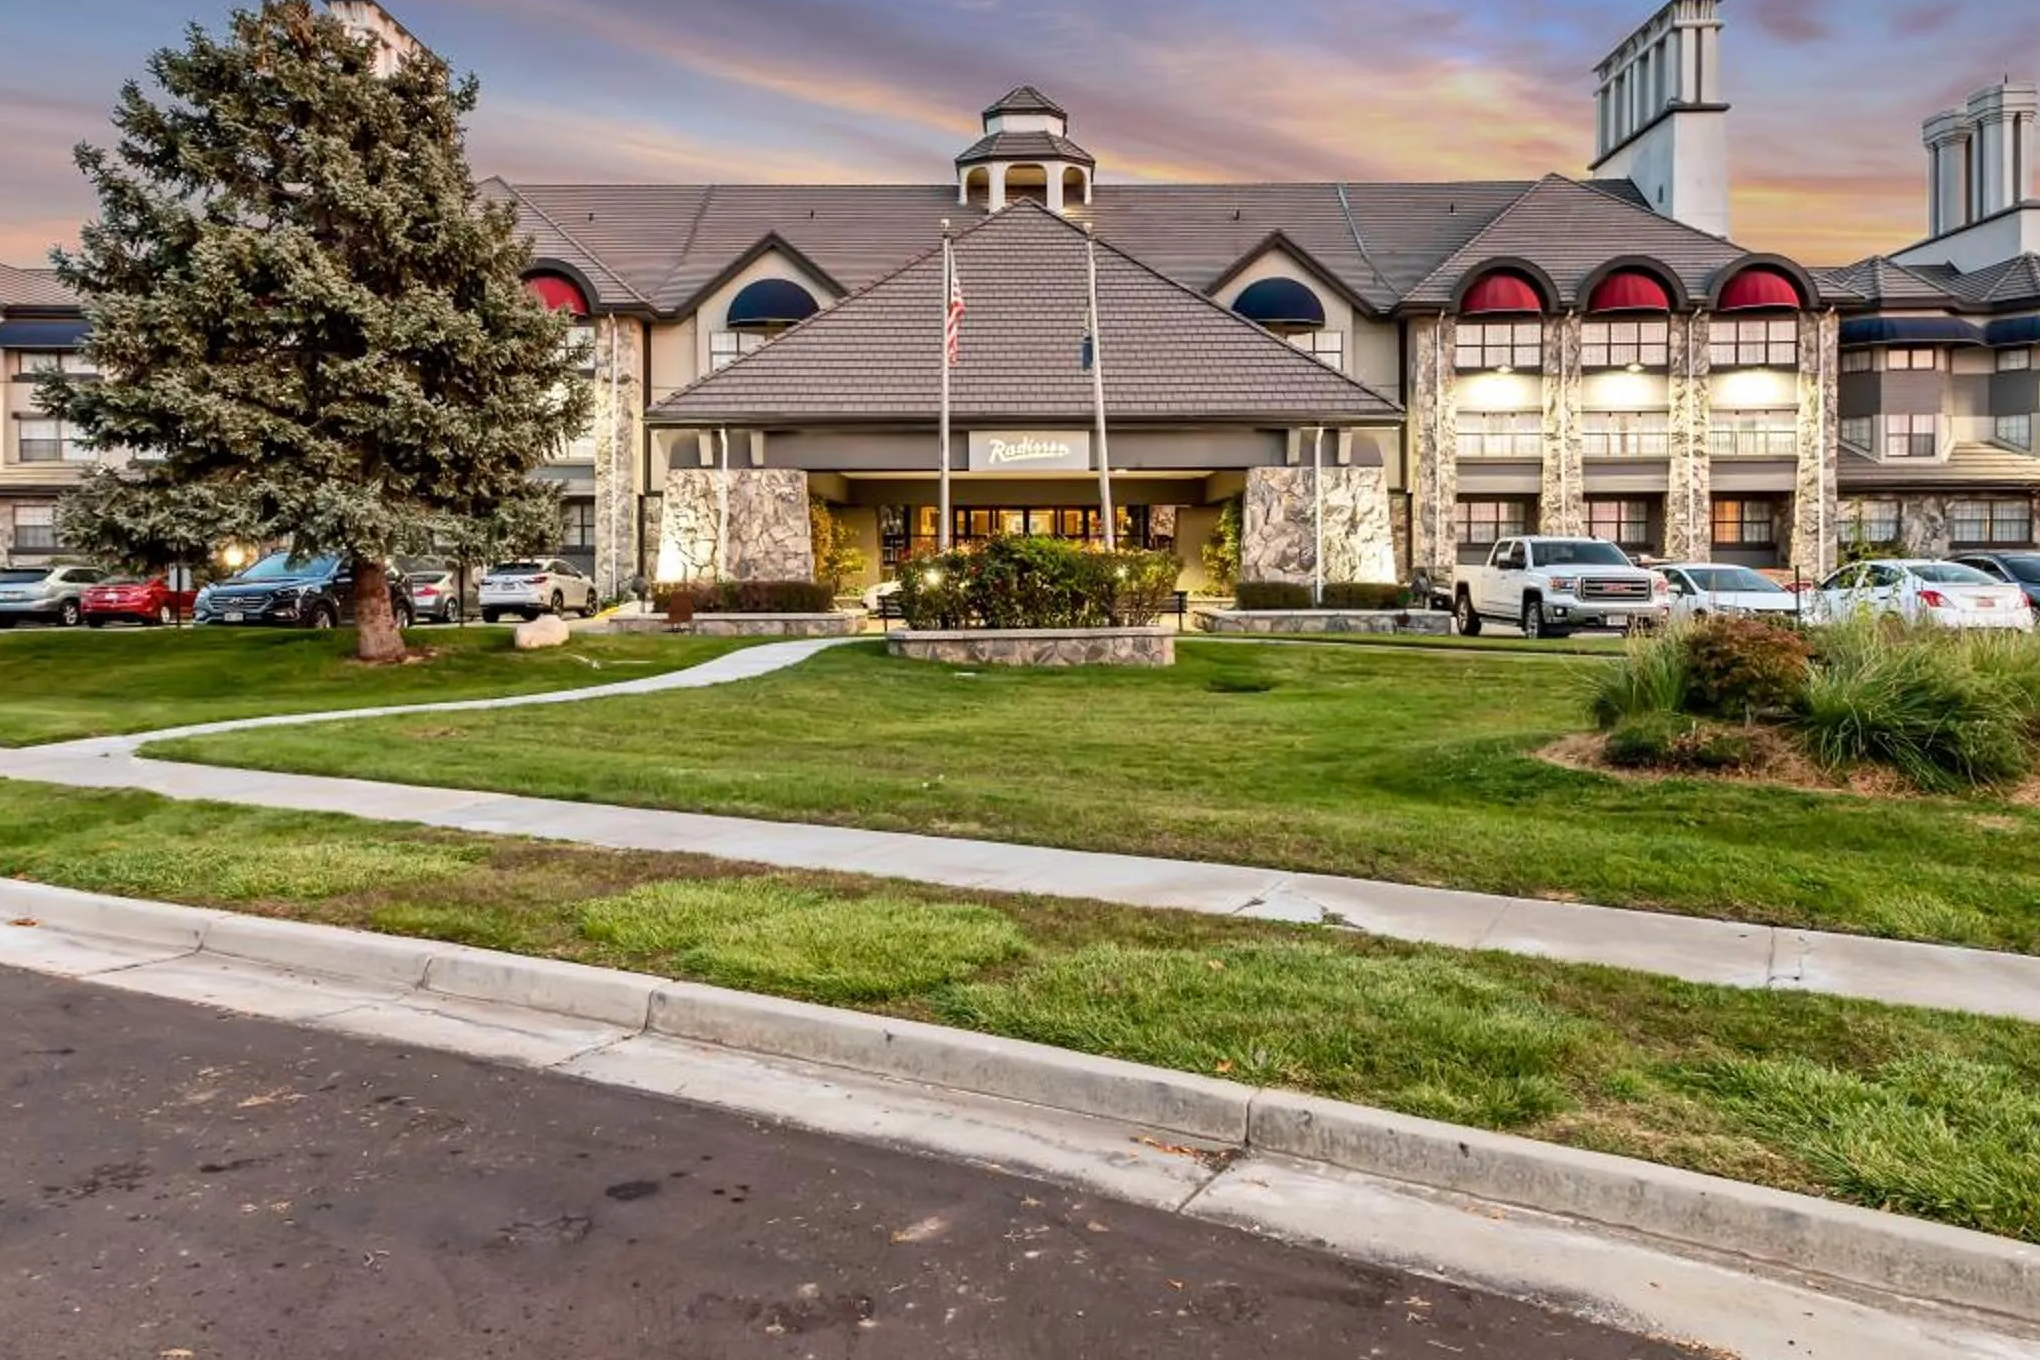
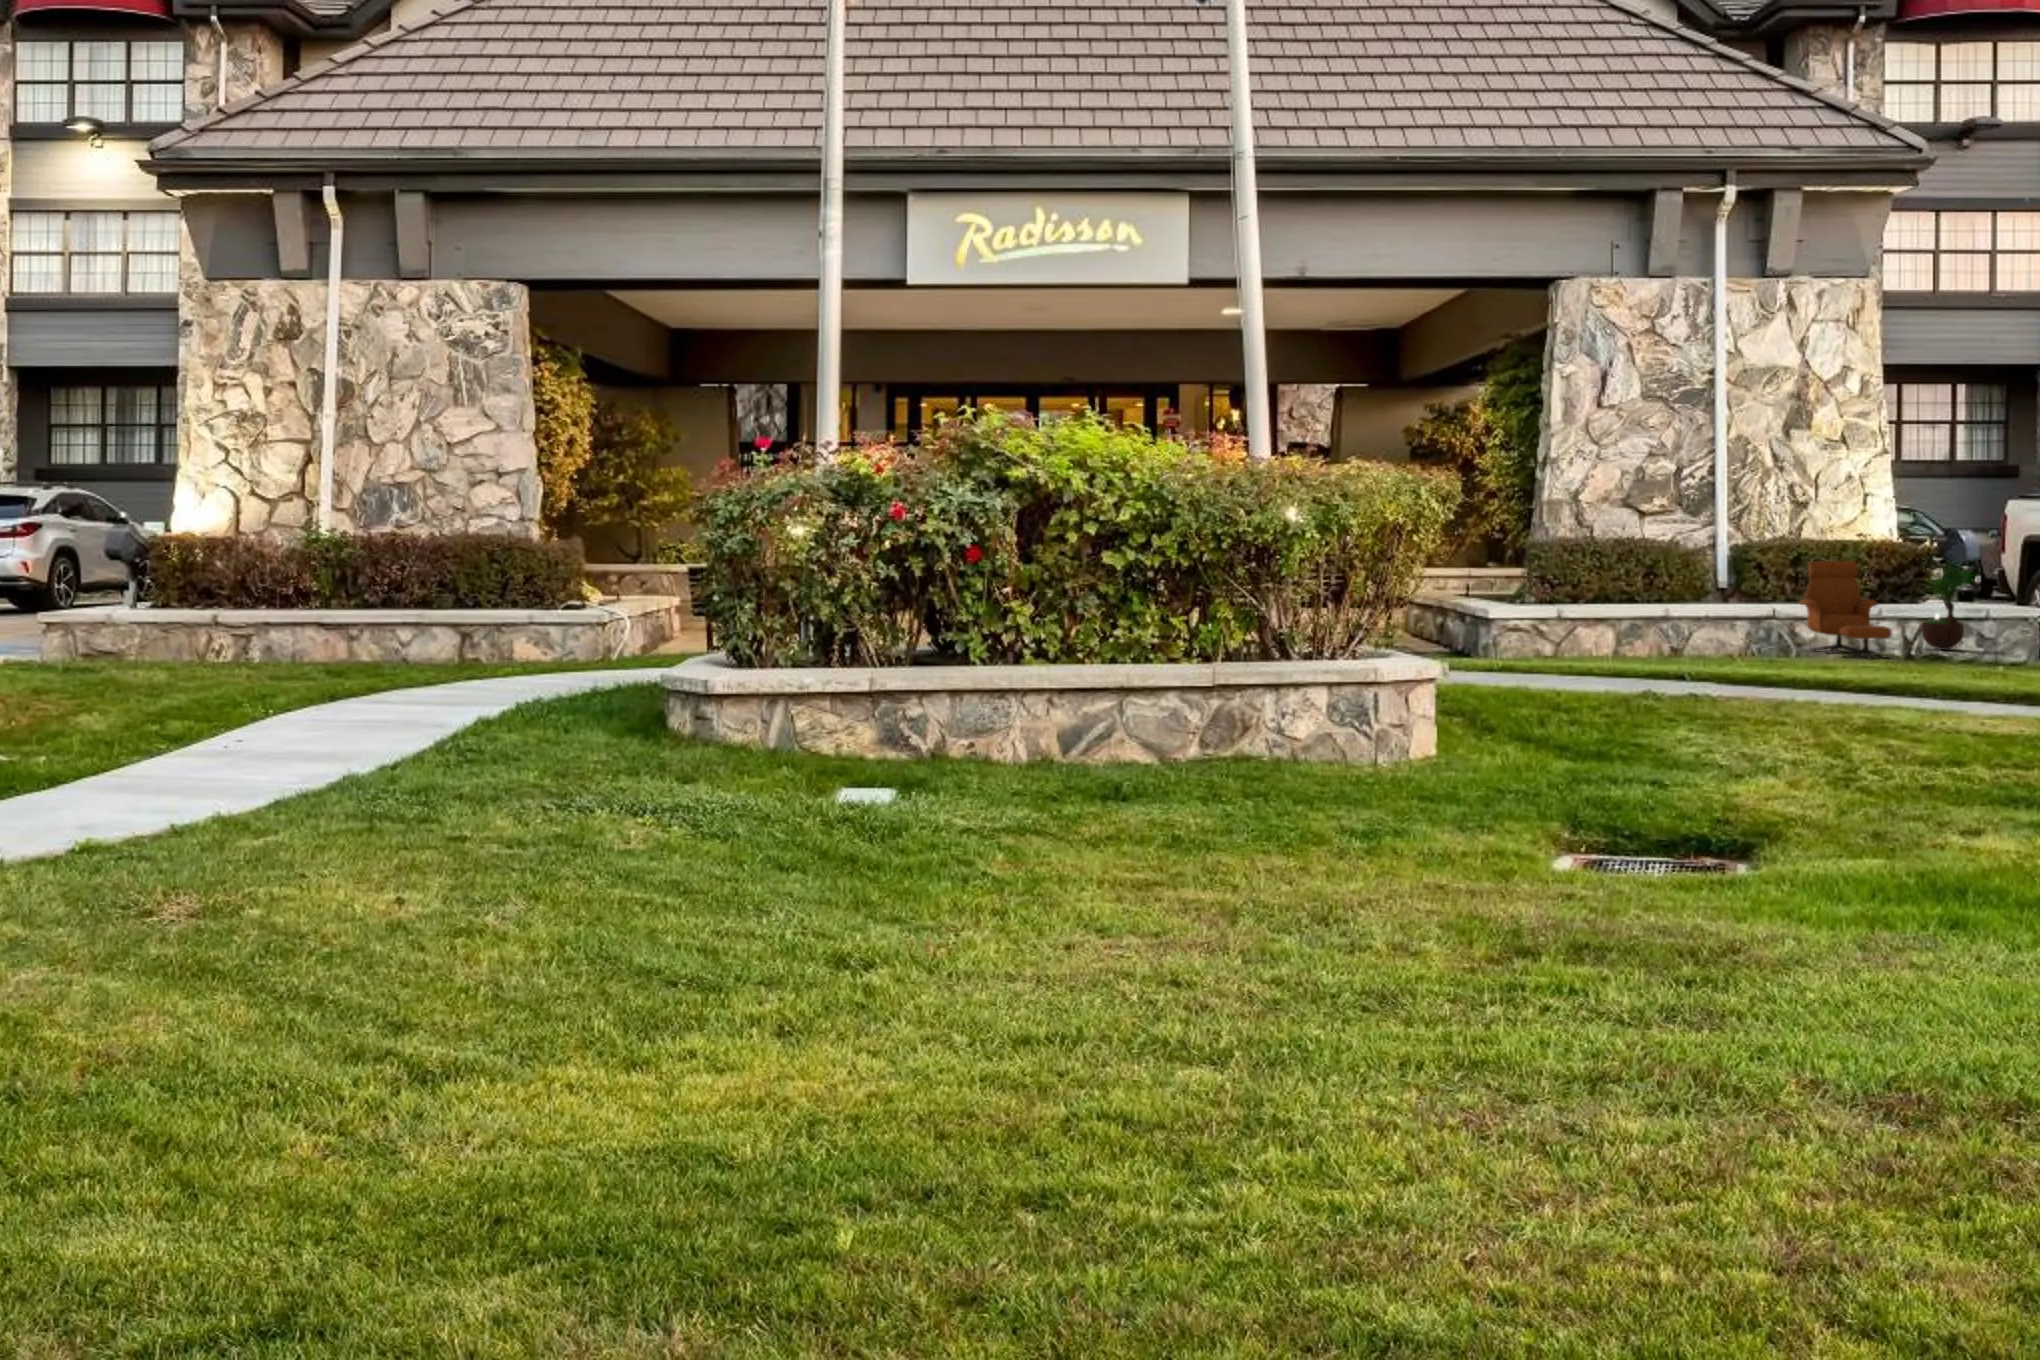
lounge chair: present [662,591,696,632] -> present [1799,561,1891,659]

